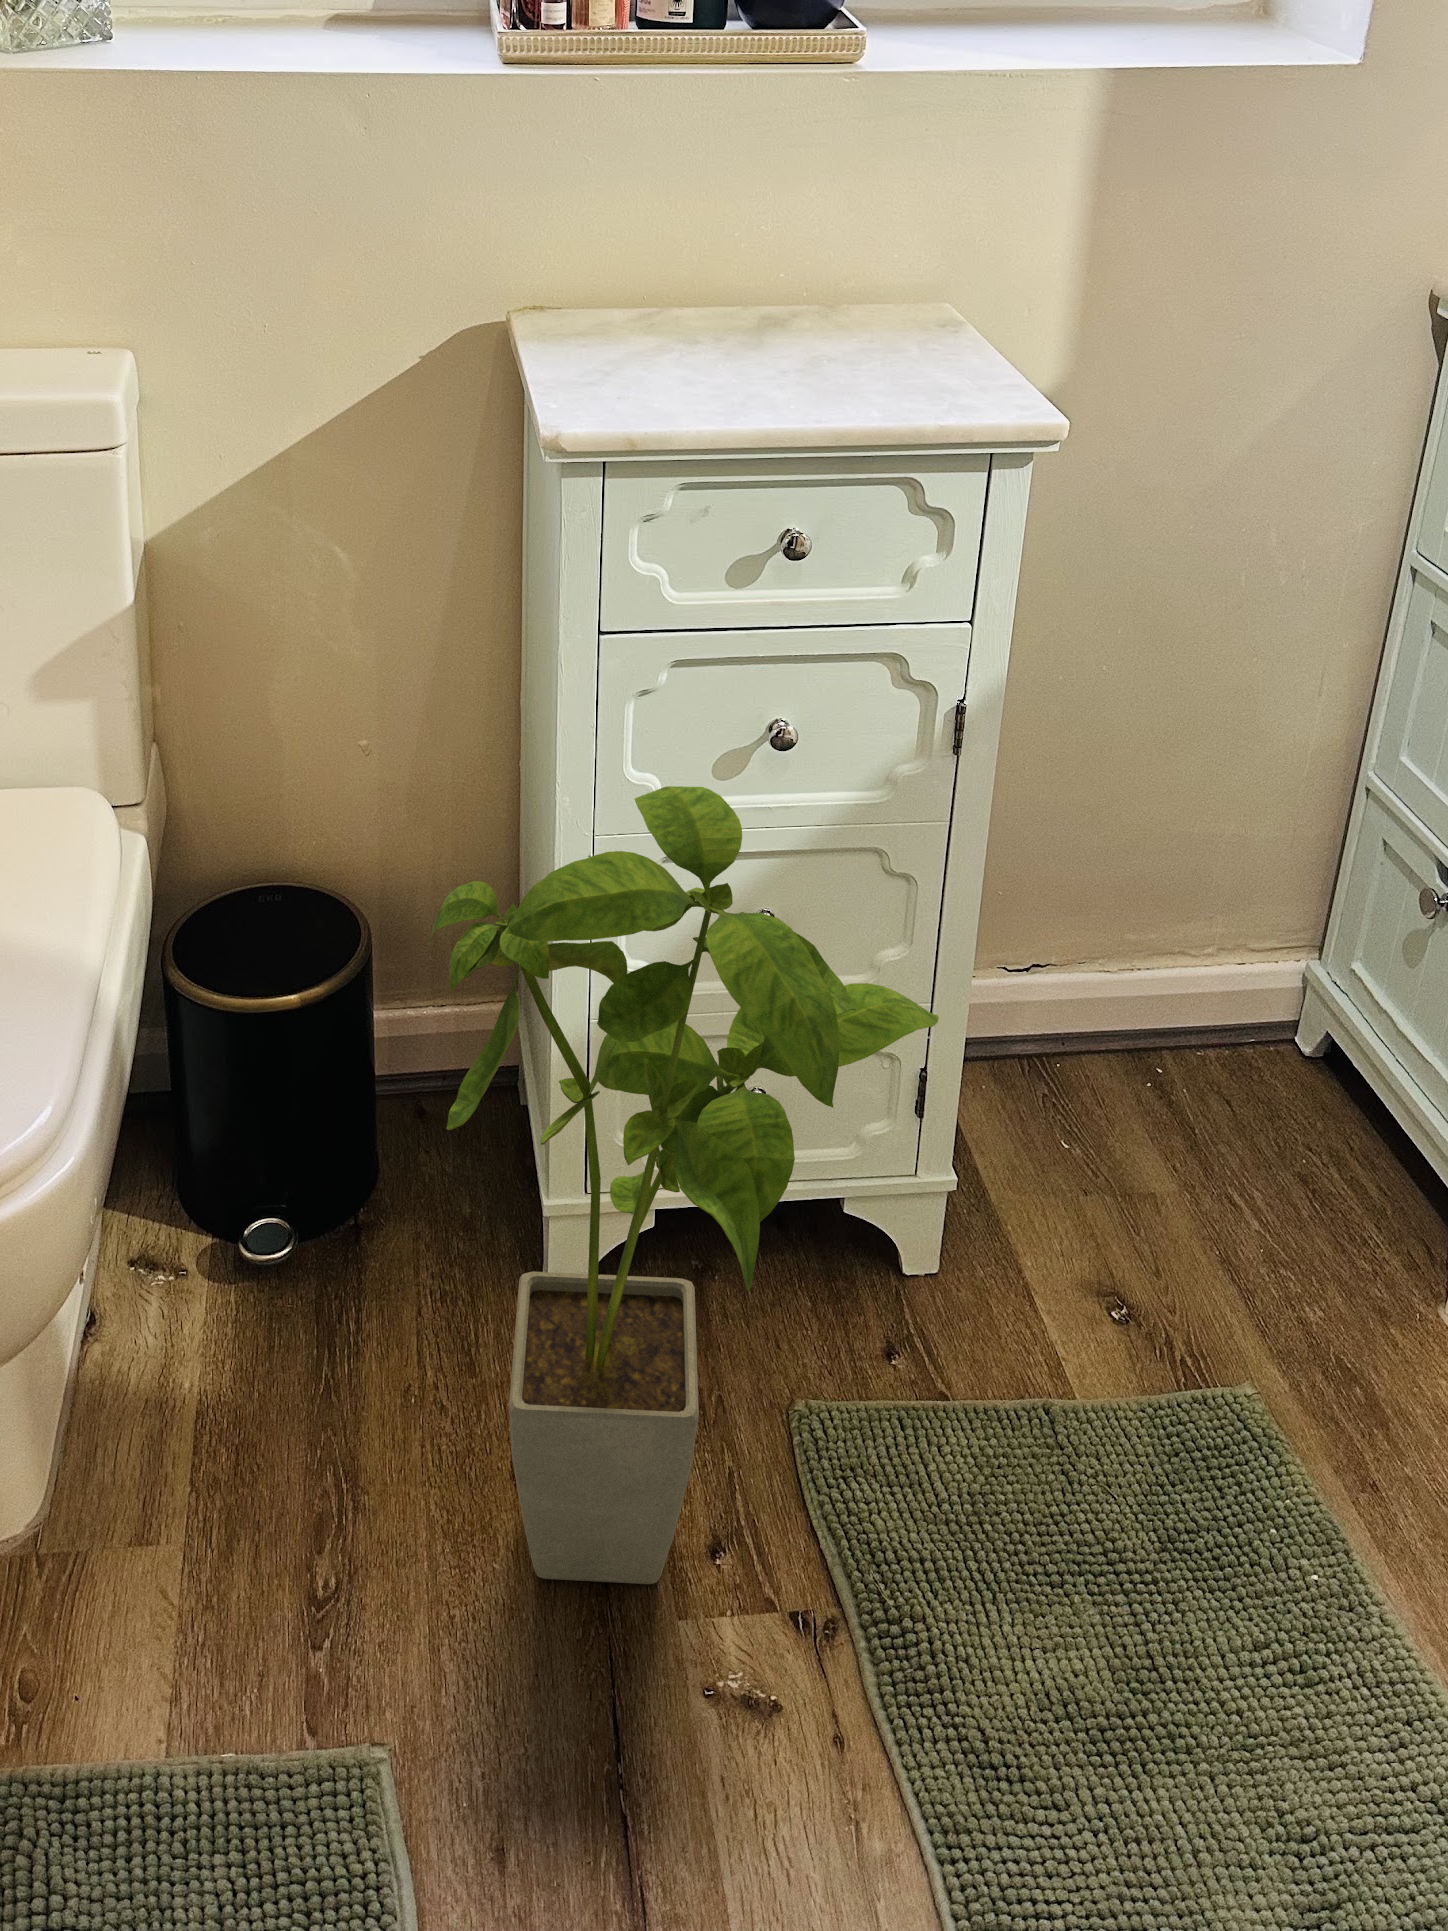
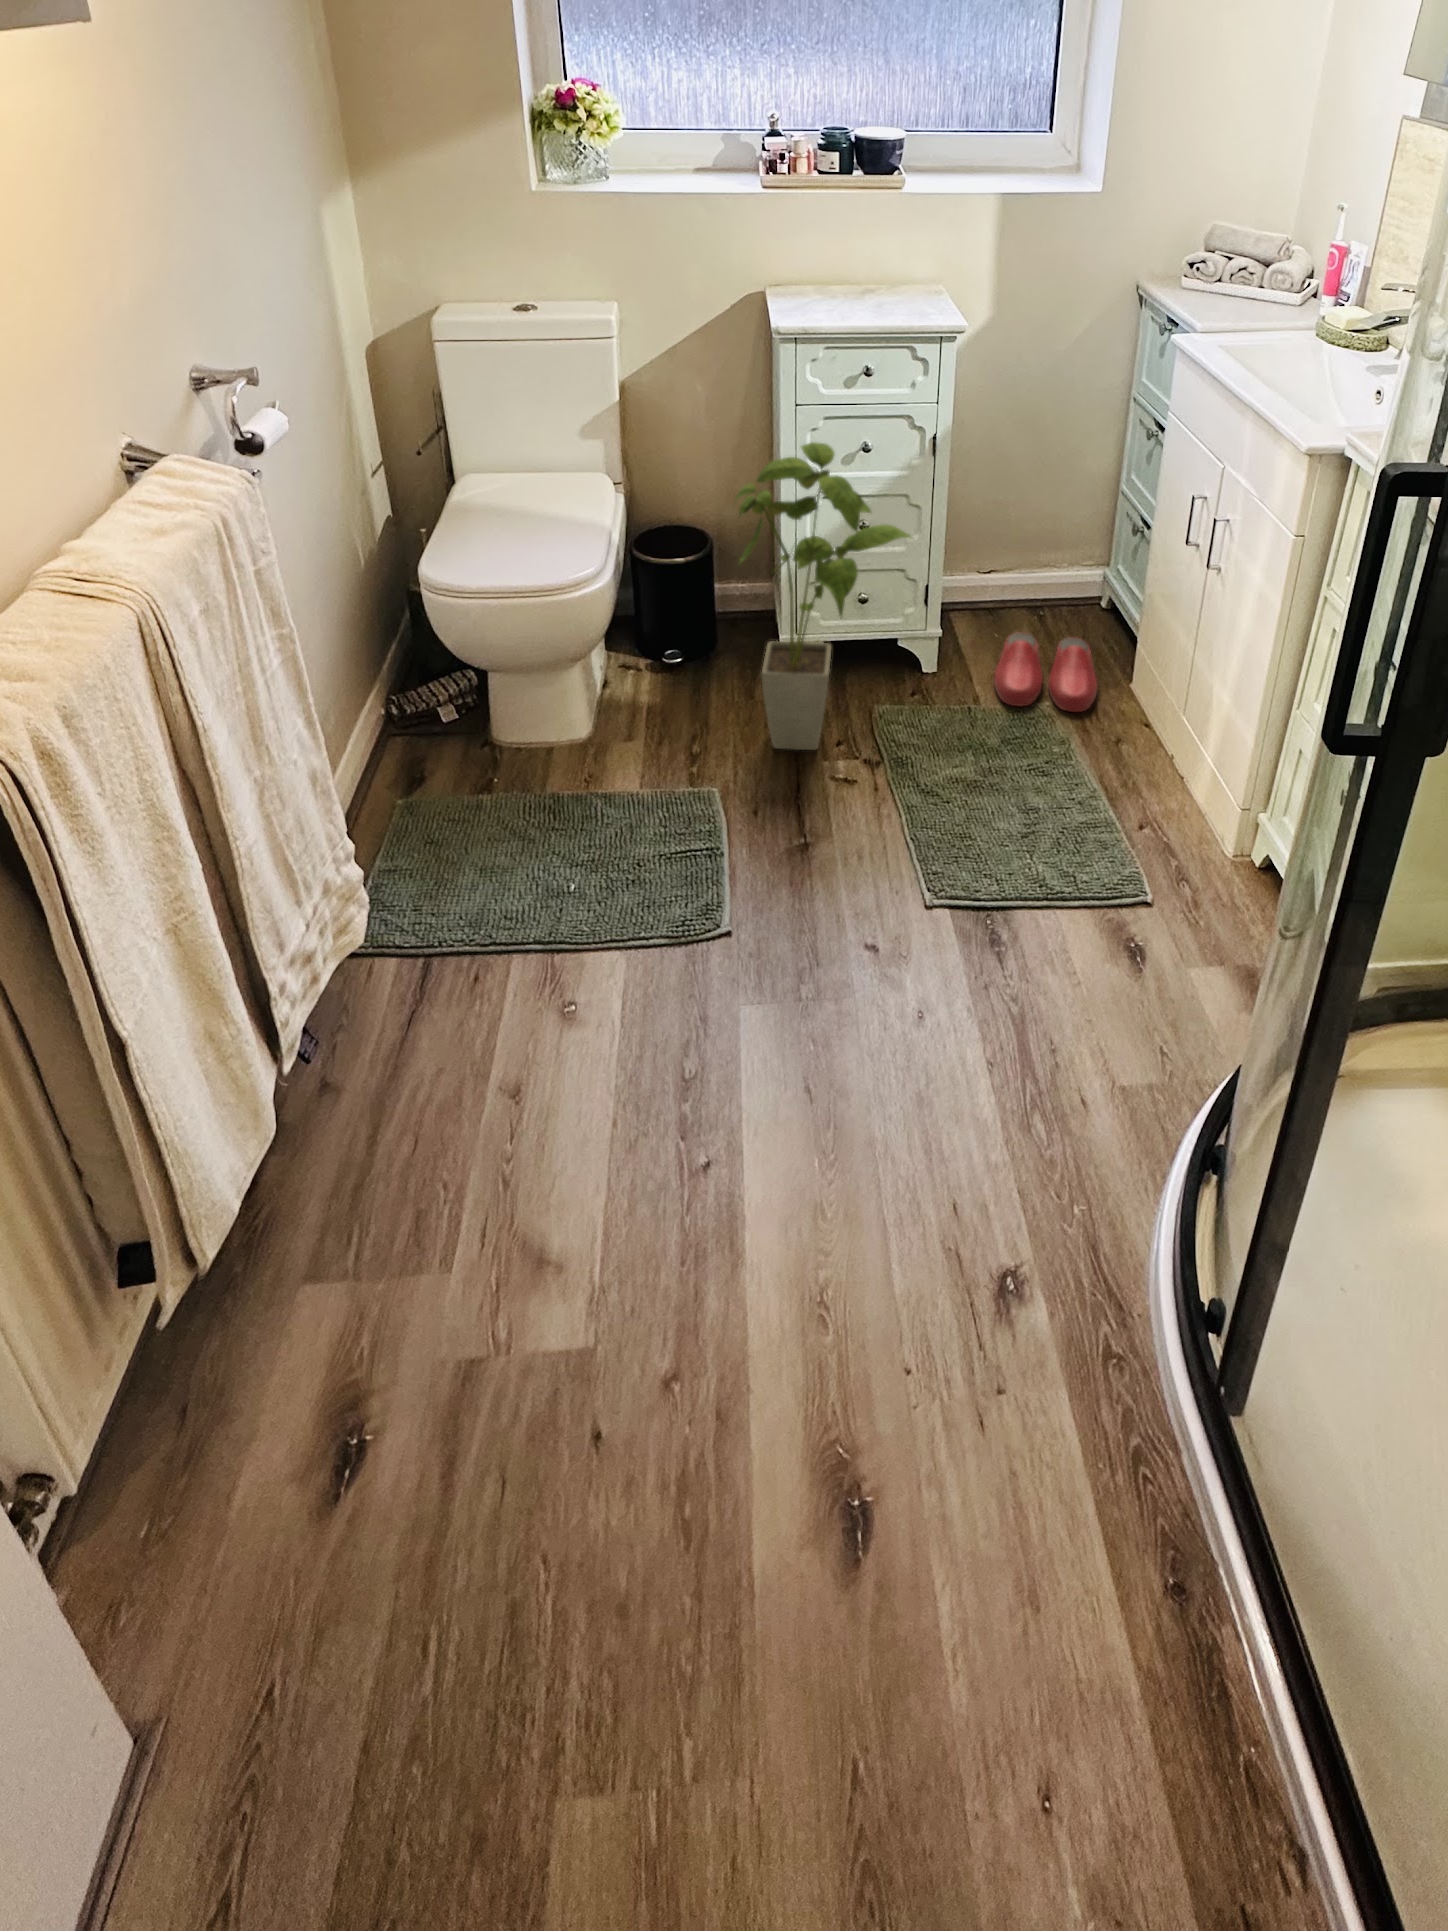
slippers: none [1087,1143,1367,1421] -> present [994,632,1098,712]

